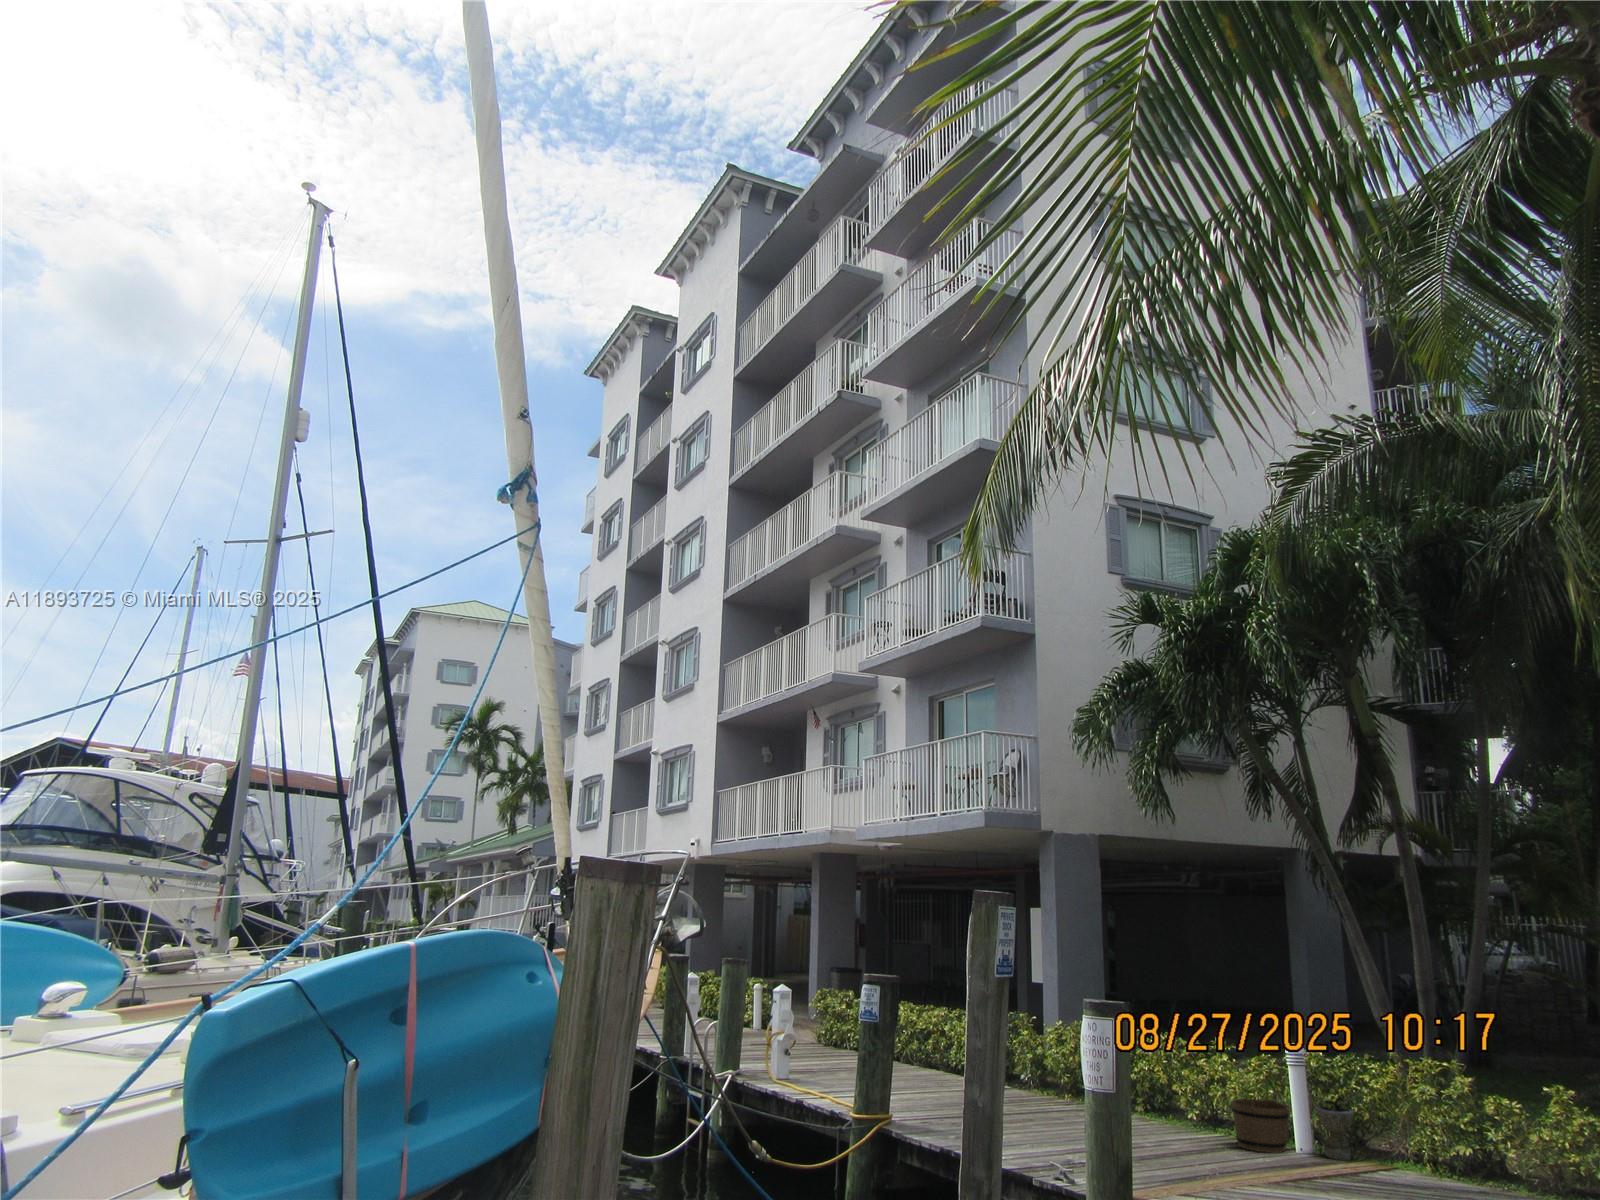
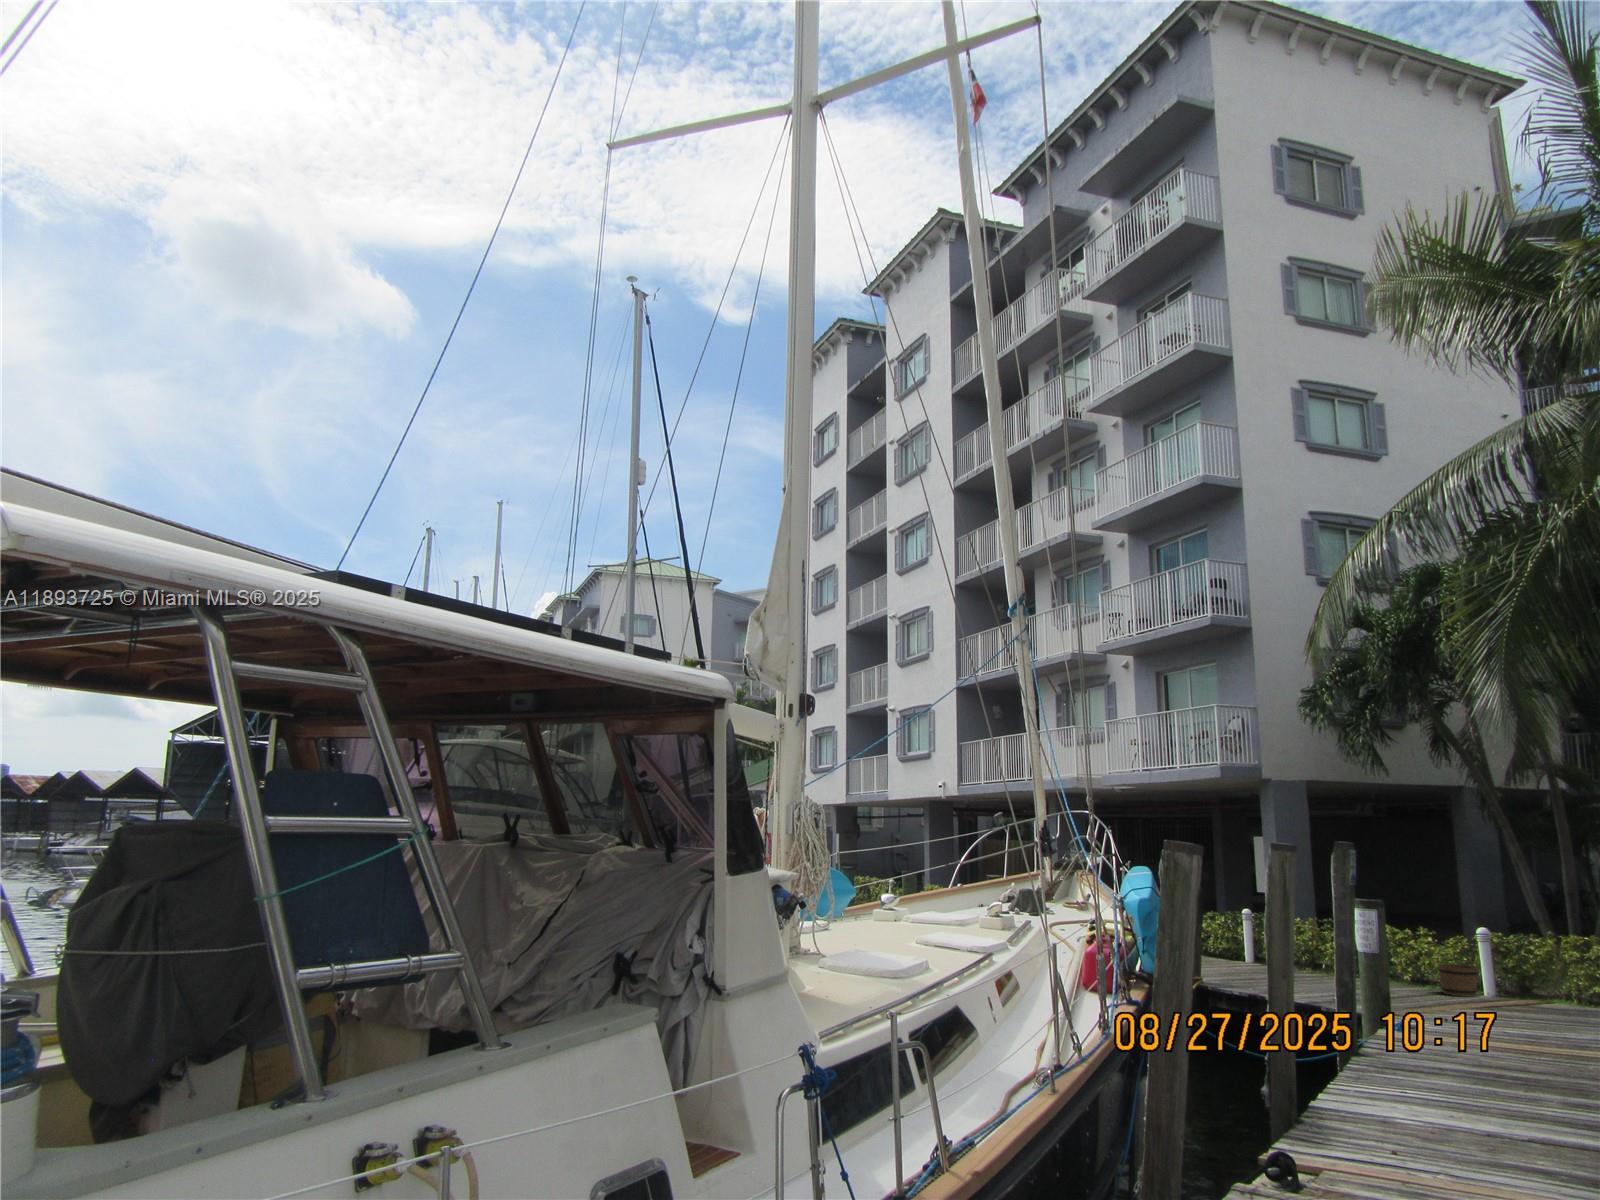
planter: present [1316,1096,1354,1160] -> none [1497,960,1524,1000]

